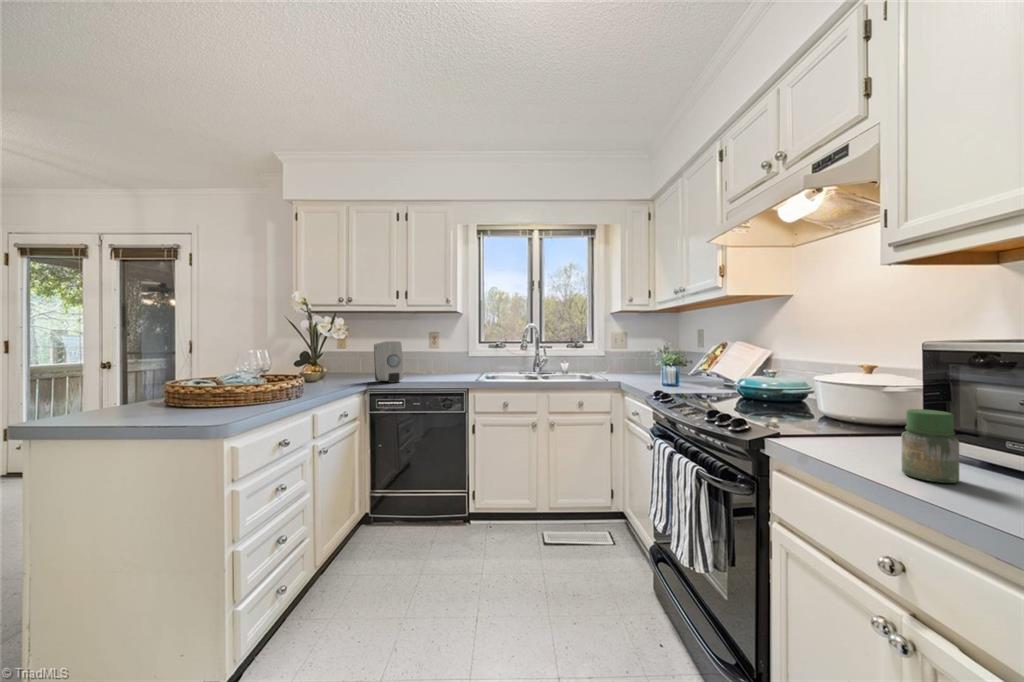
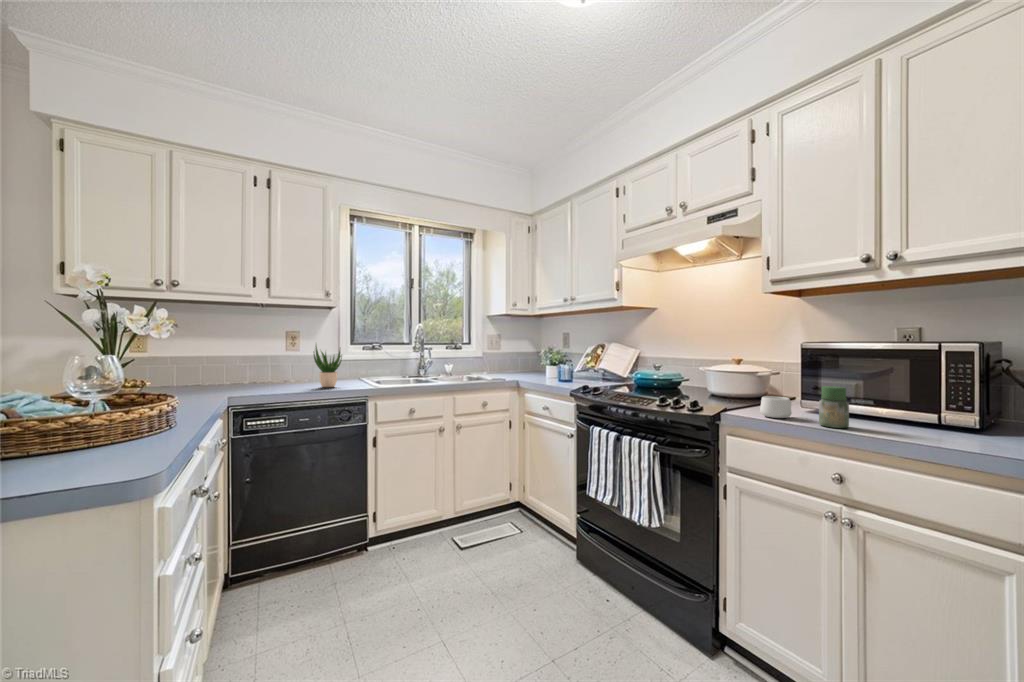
soap dispenser: present [374,341,403,383] -> none [237,342,285,394]
potted plant: none [430,341,454,379] -> present [314,345,342,387]
mug: none [827,418,890,454] -> present [760,396,792,418]

